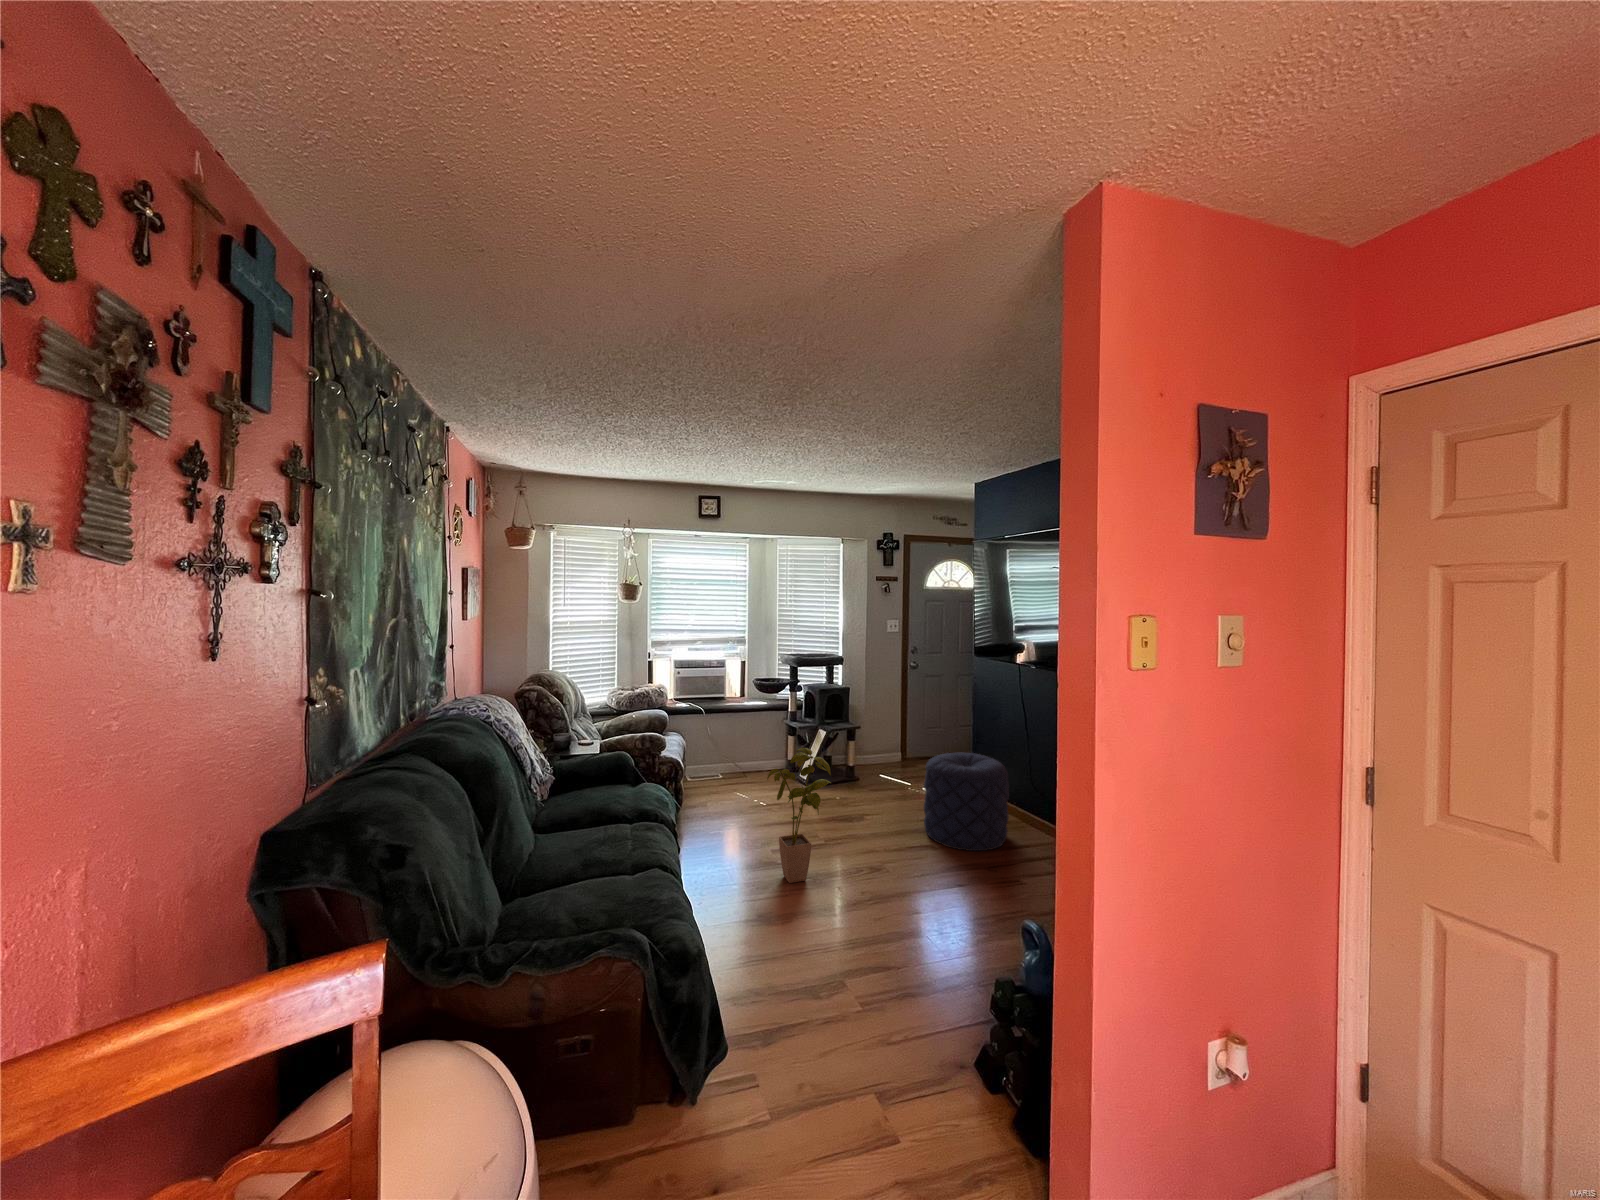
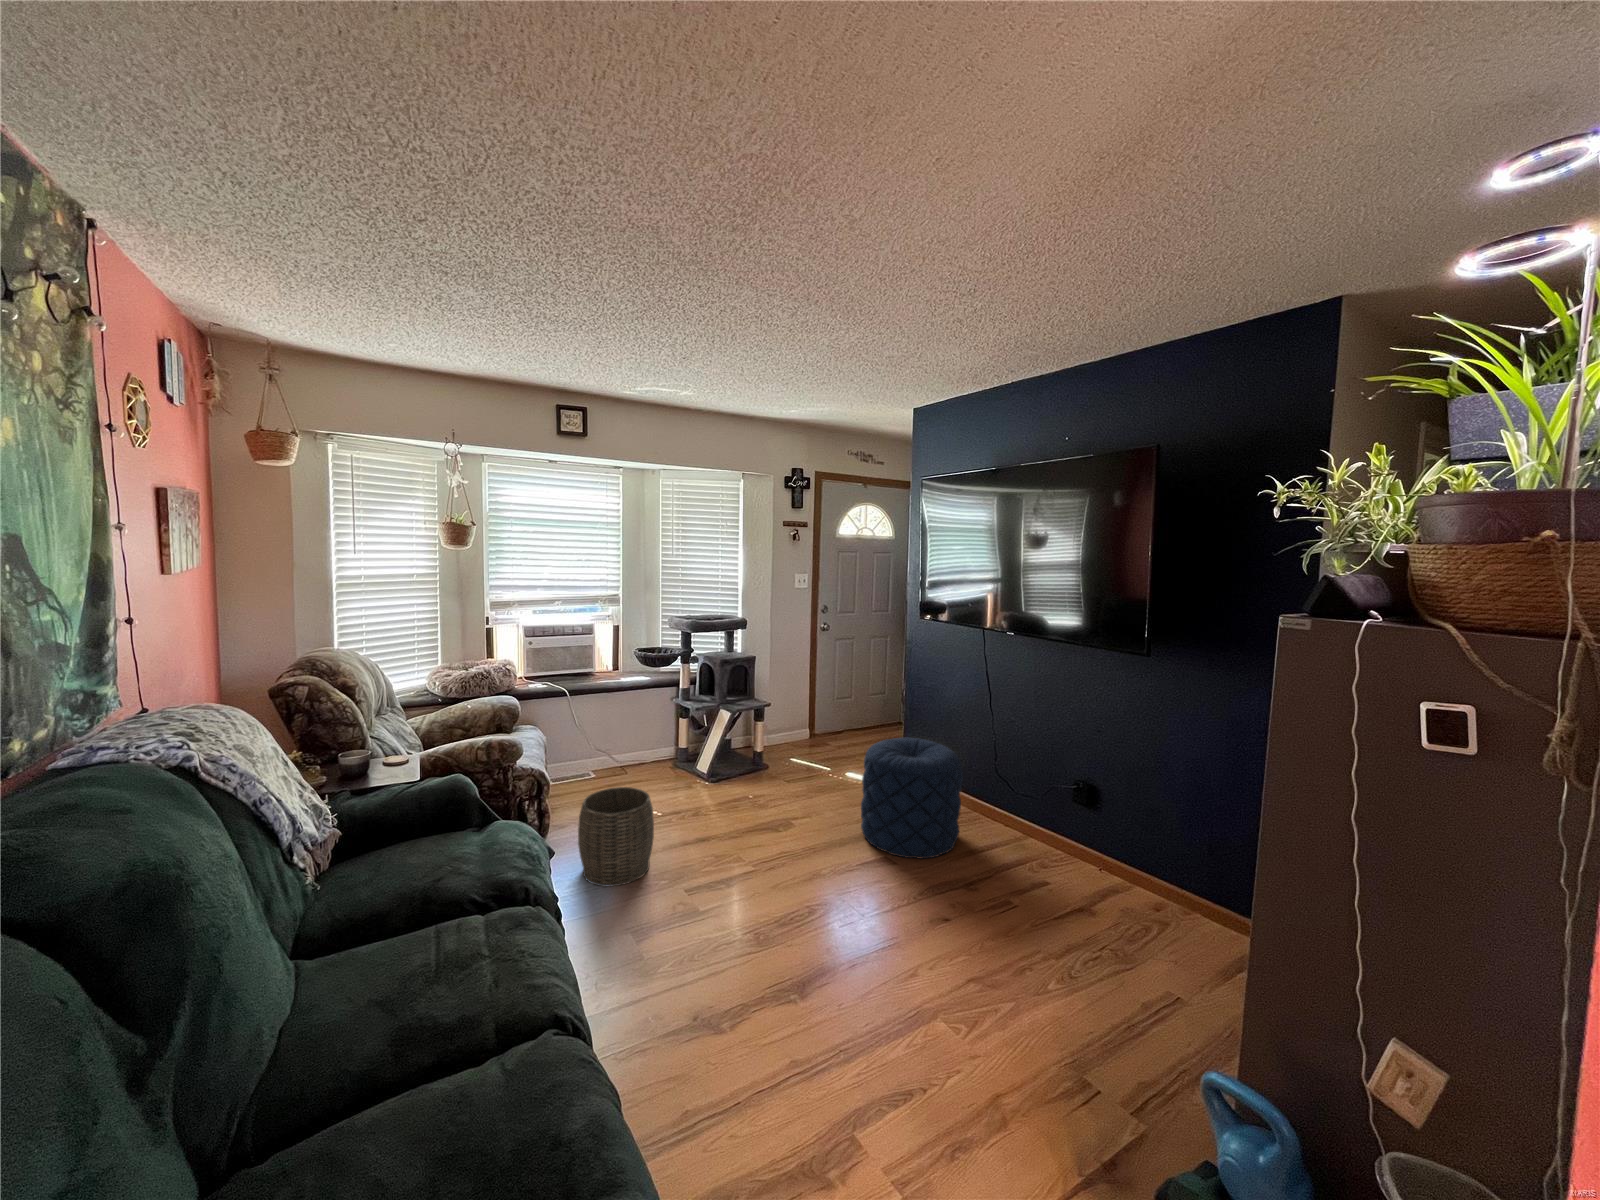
house plant: present [767,748,831,883] -> none [681,758,774,938]
woven basket: none [702,776,756,847] -> present [578,787,654,886]

